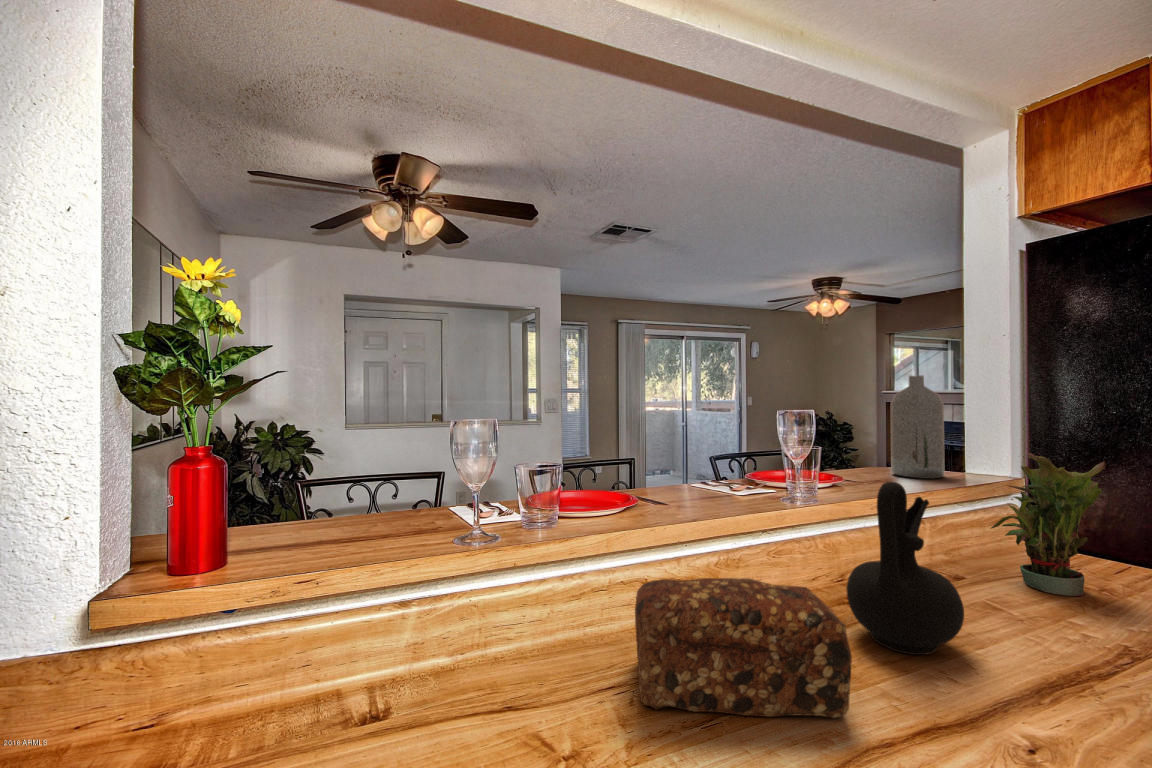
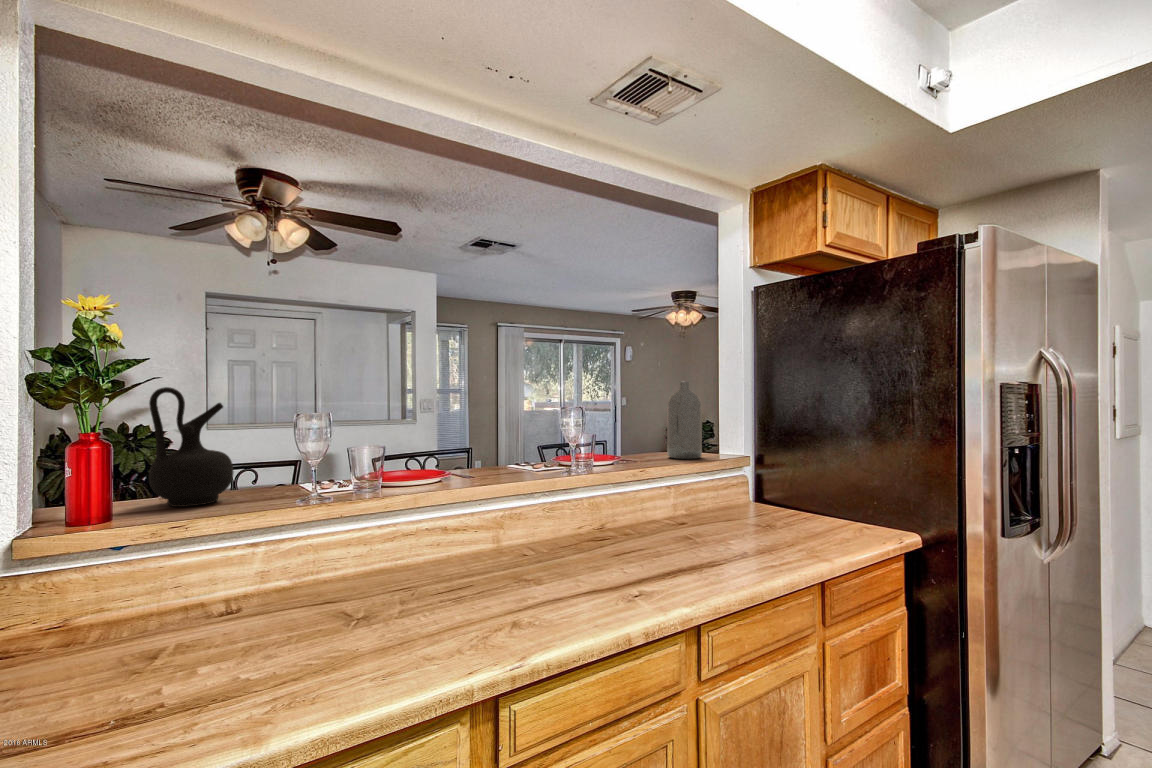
potted plant: present [990,453,1105,596] -> none [705,435,762,531]
ceramic jug: present [847,482,964,655] -> present [149,387,233,507]
bread loaf: present [635,578,852,718] -> none [412,515,543,595]

